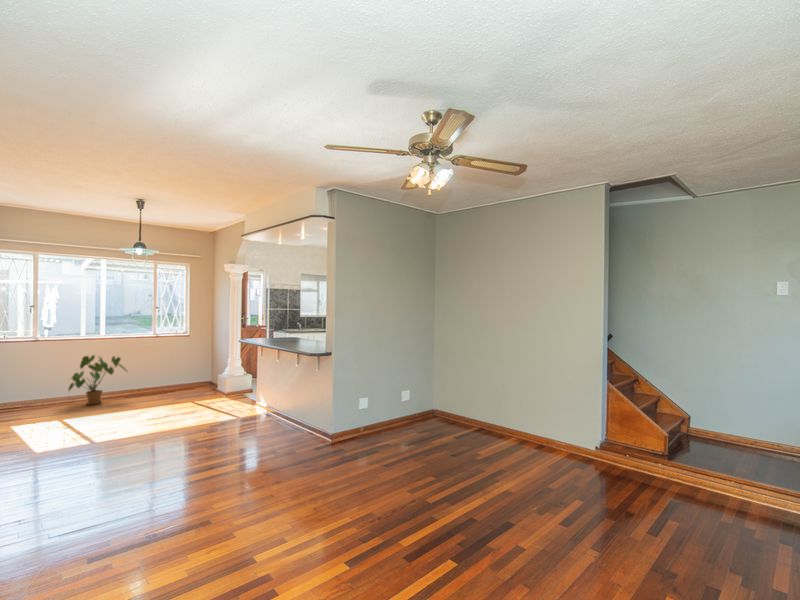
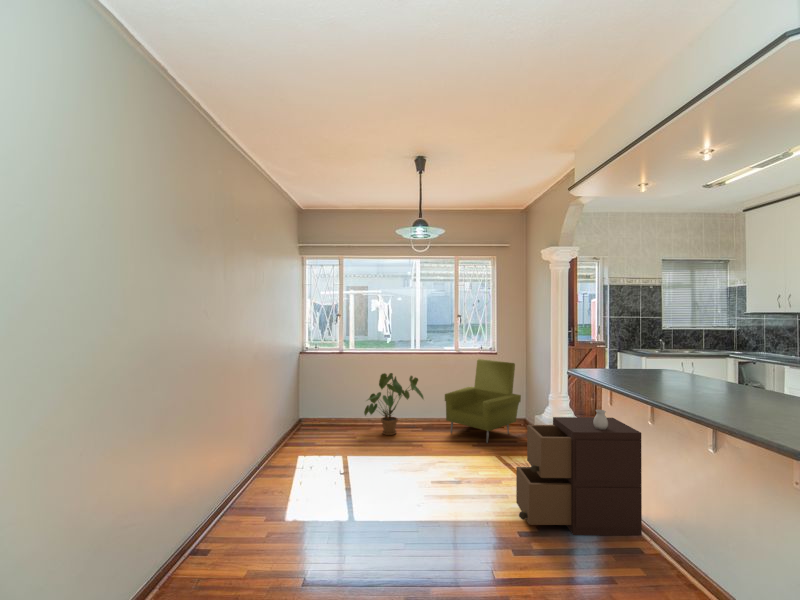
armchair: none [147,340,208,397] -> present [445,359,521,443]
storage cabinet: none [207,355,273,419] -> present [516,410,642,536]

